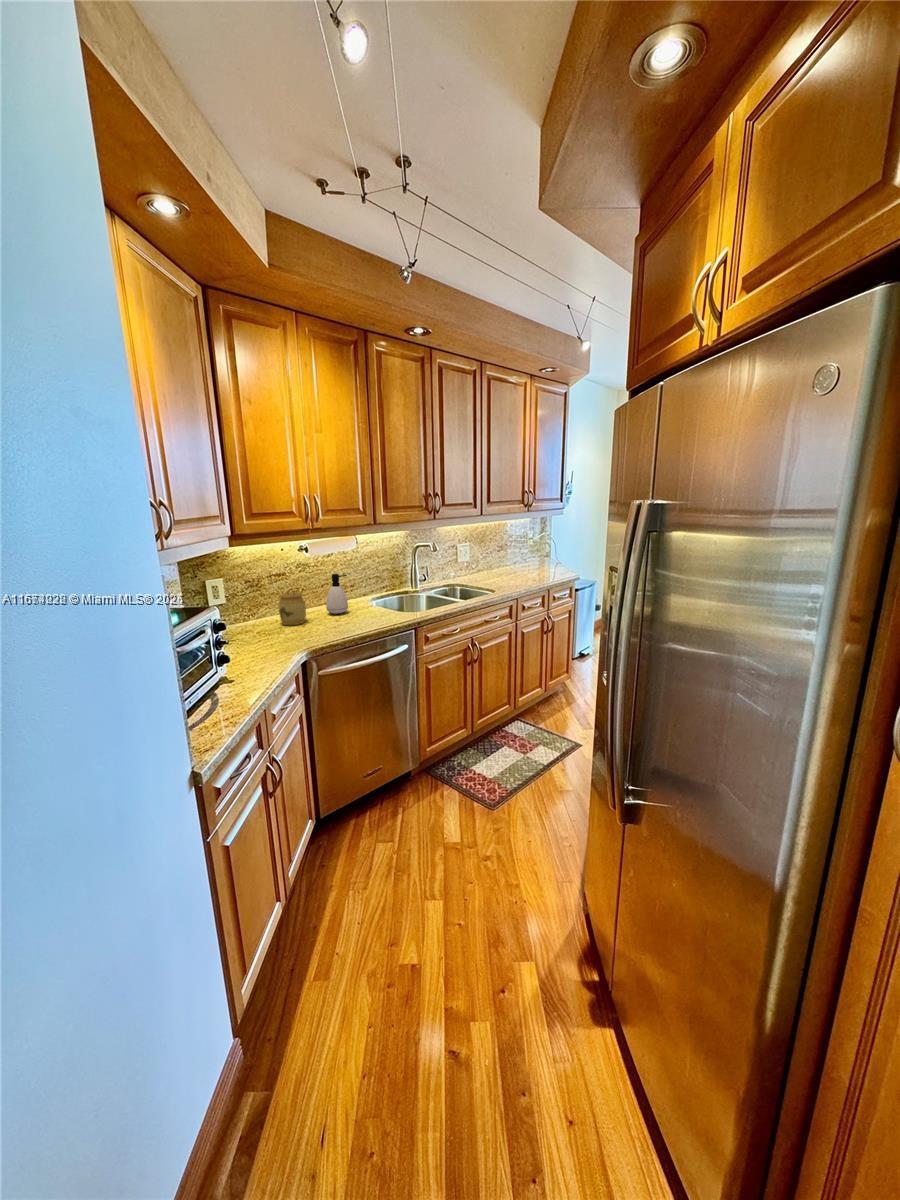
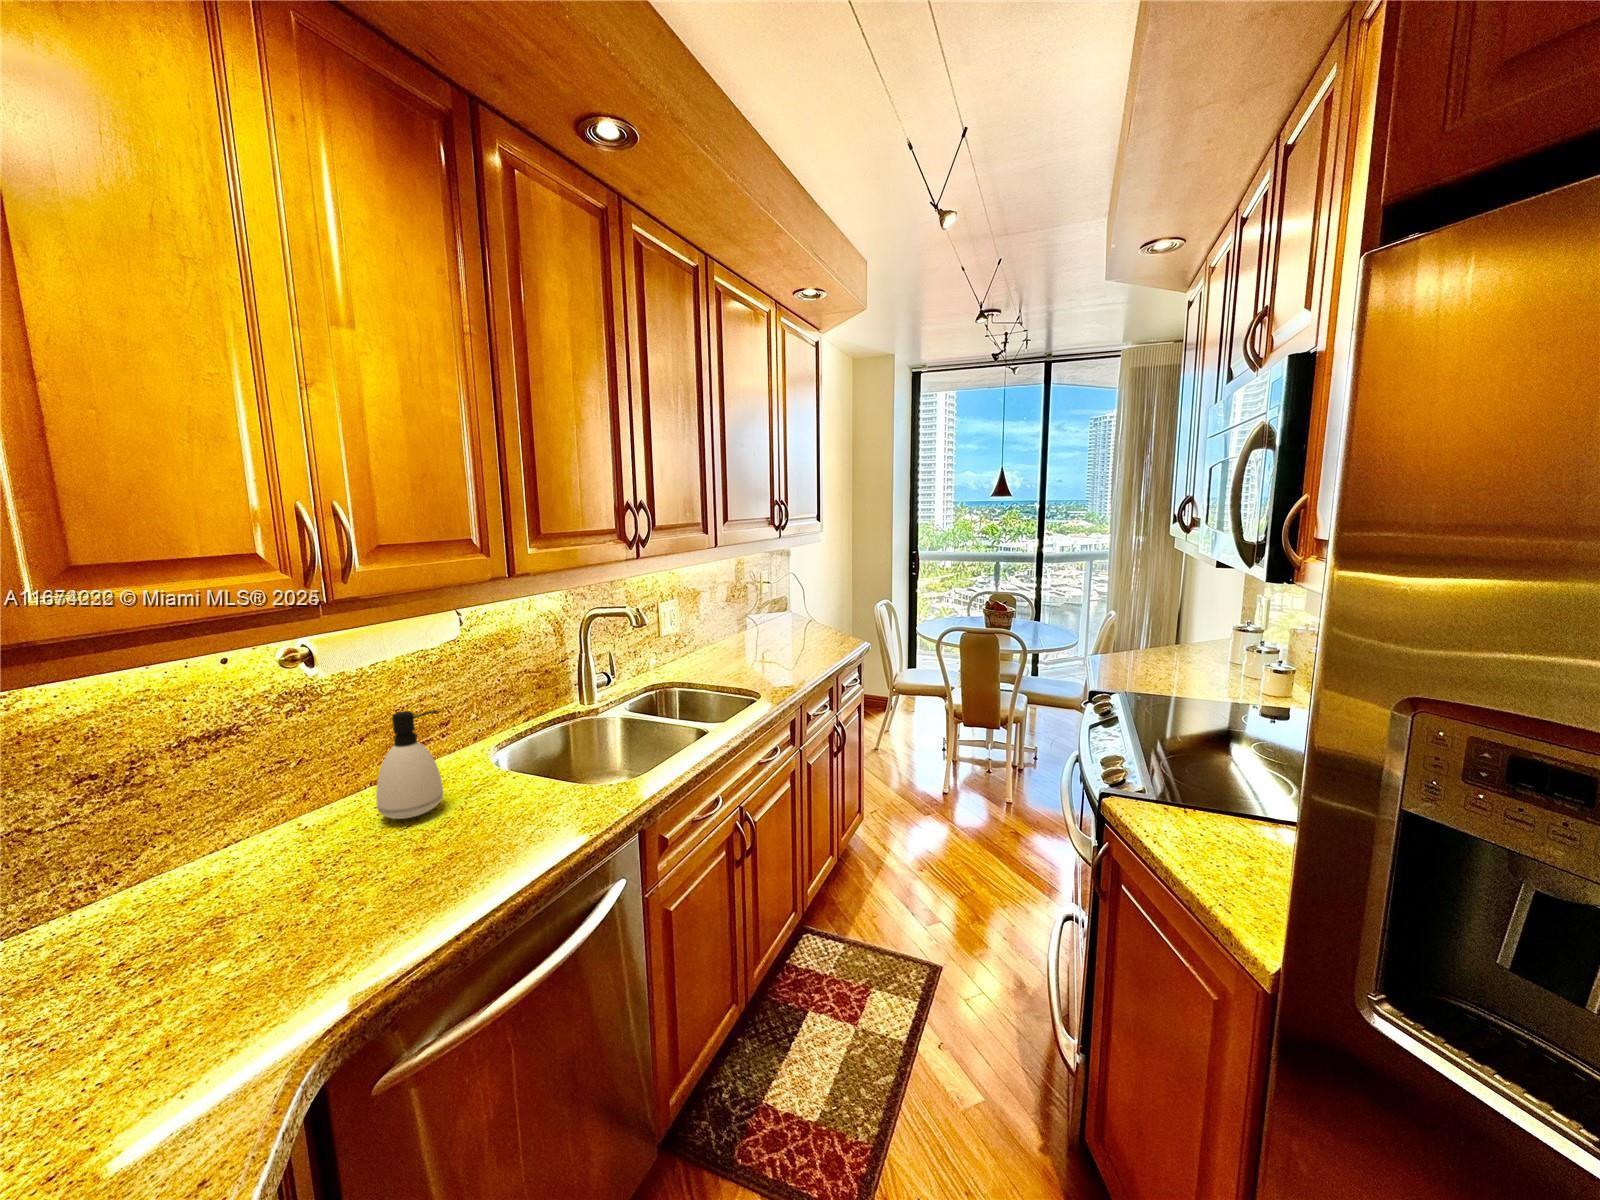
jar: present [279,589,306,625] -> none [206,781,311,899]

